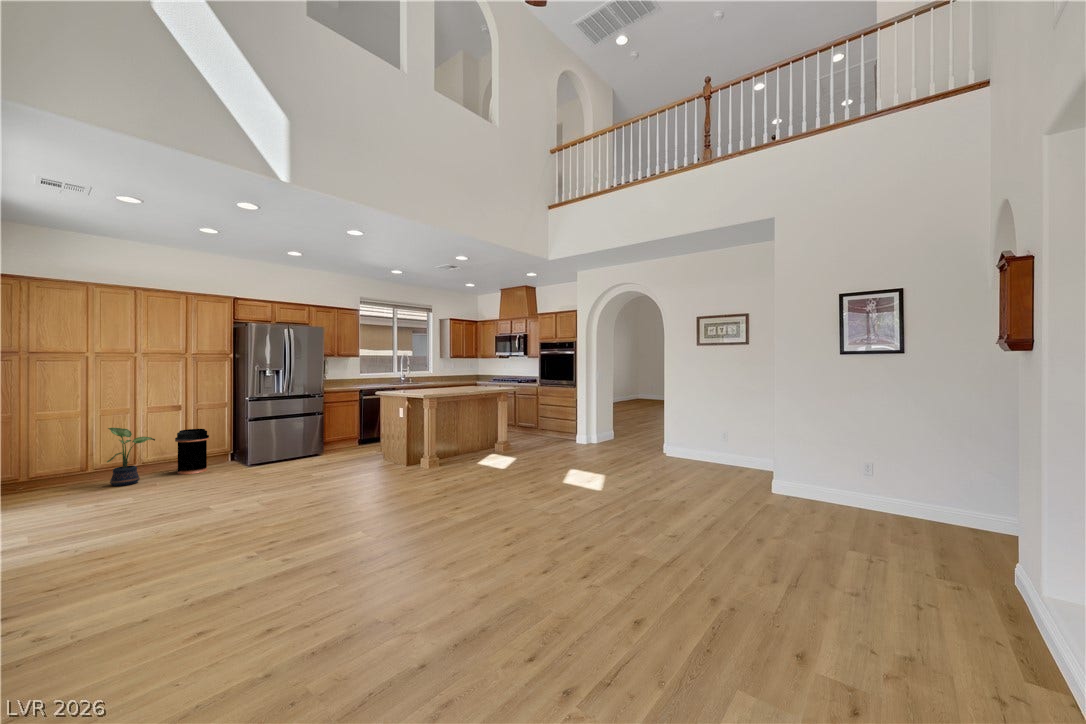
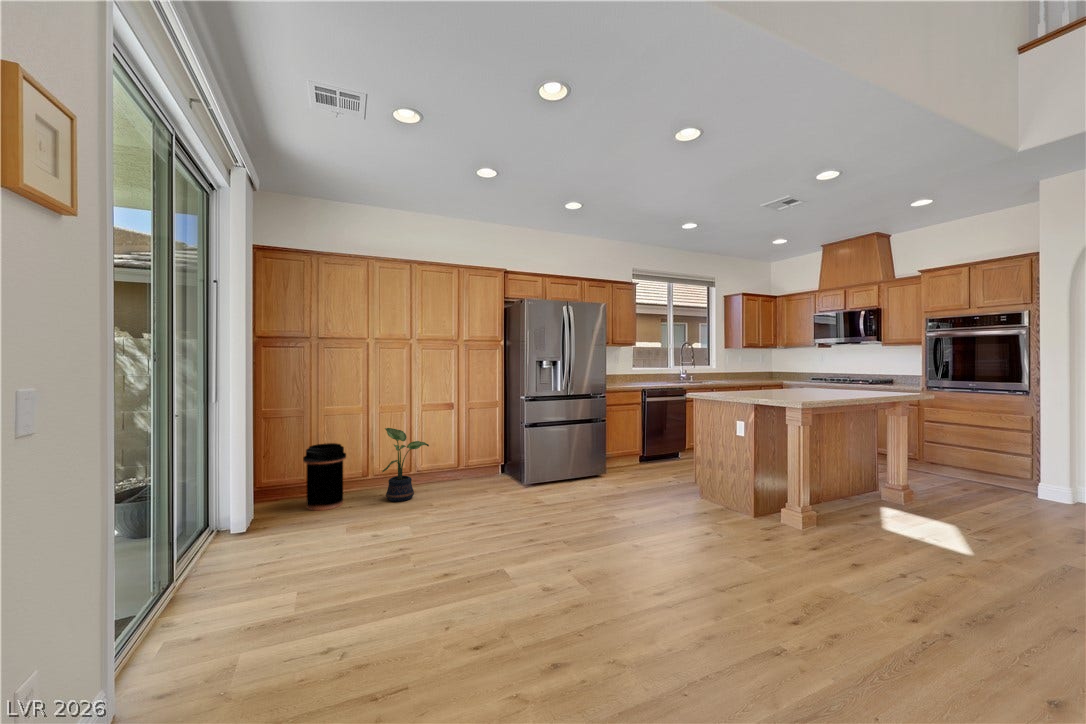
trash can: present [175,429,209,474] -> present [303,443,346,510]

